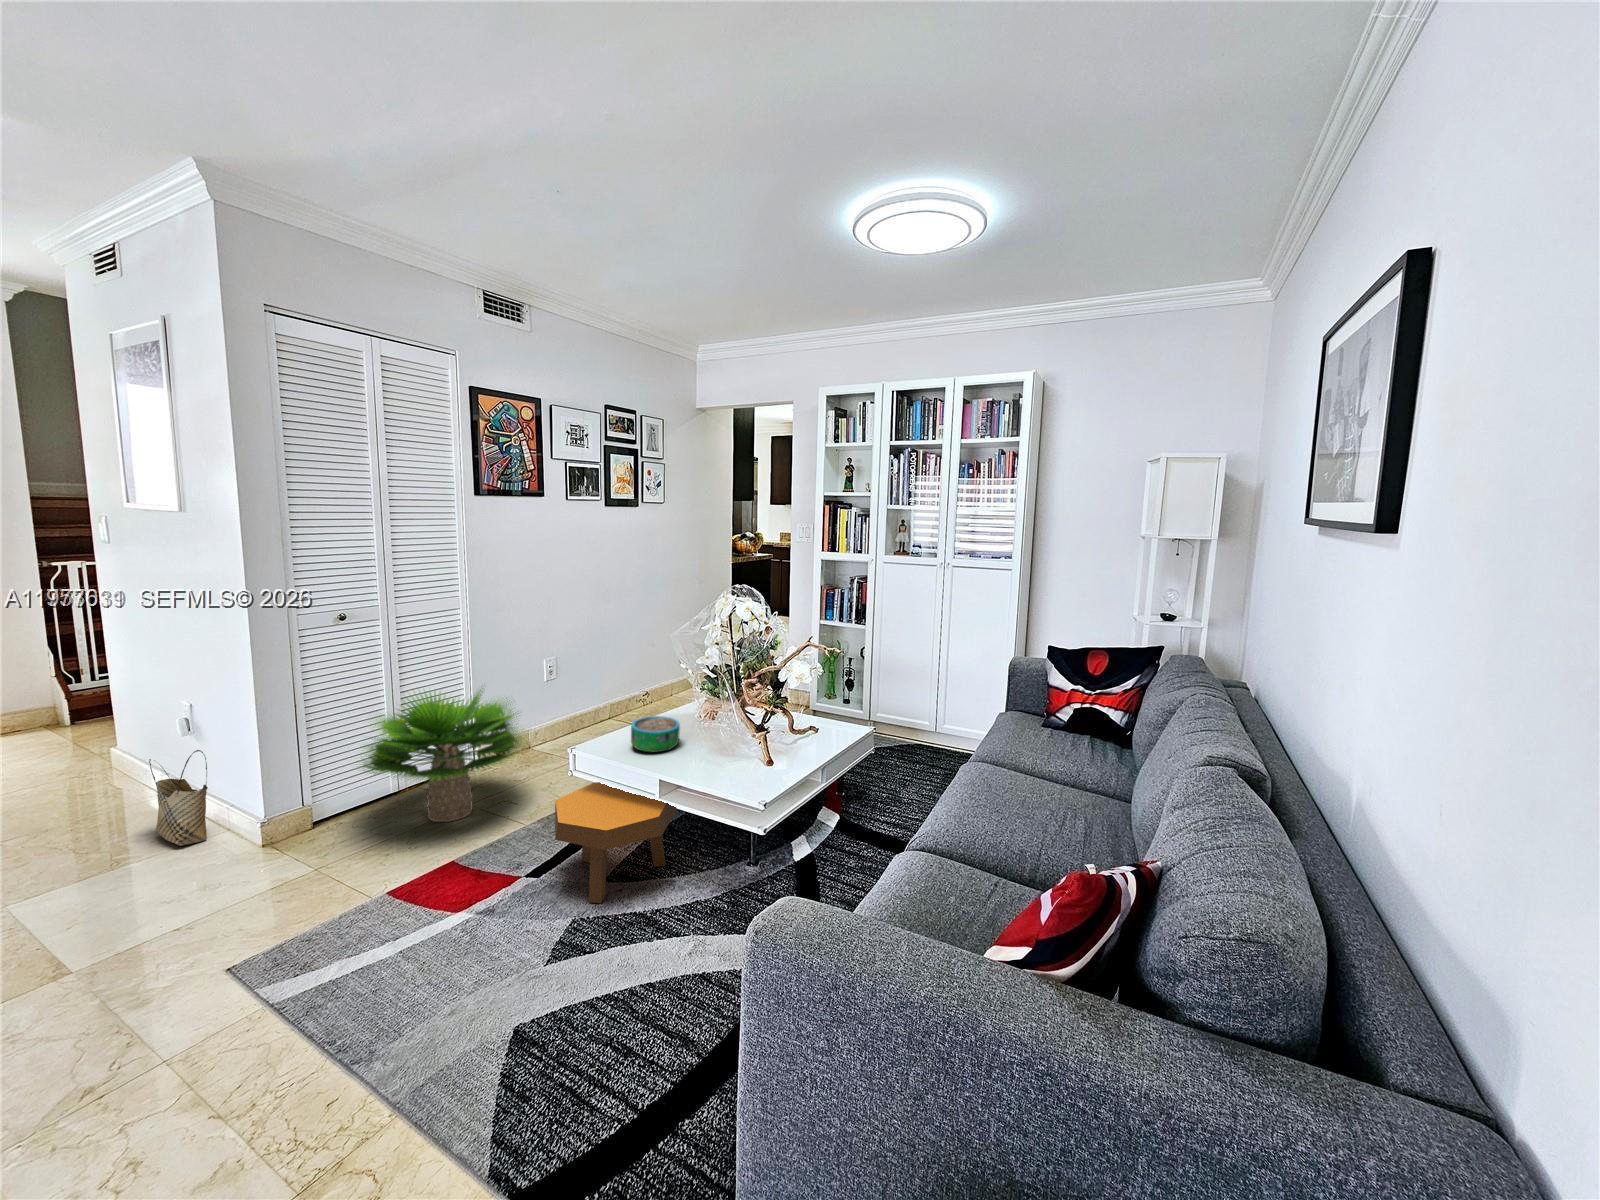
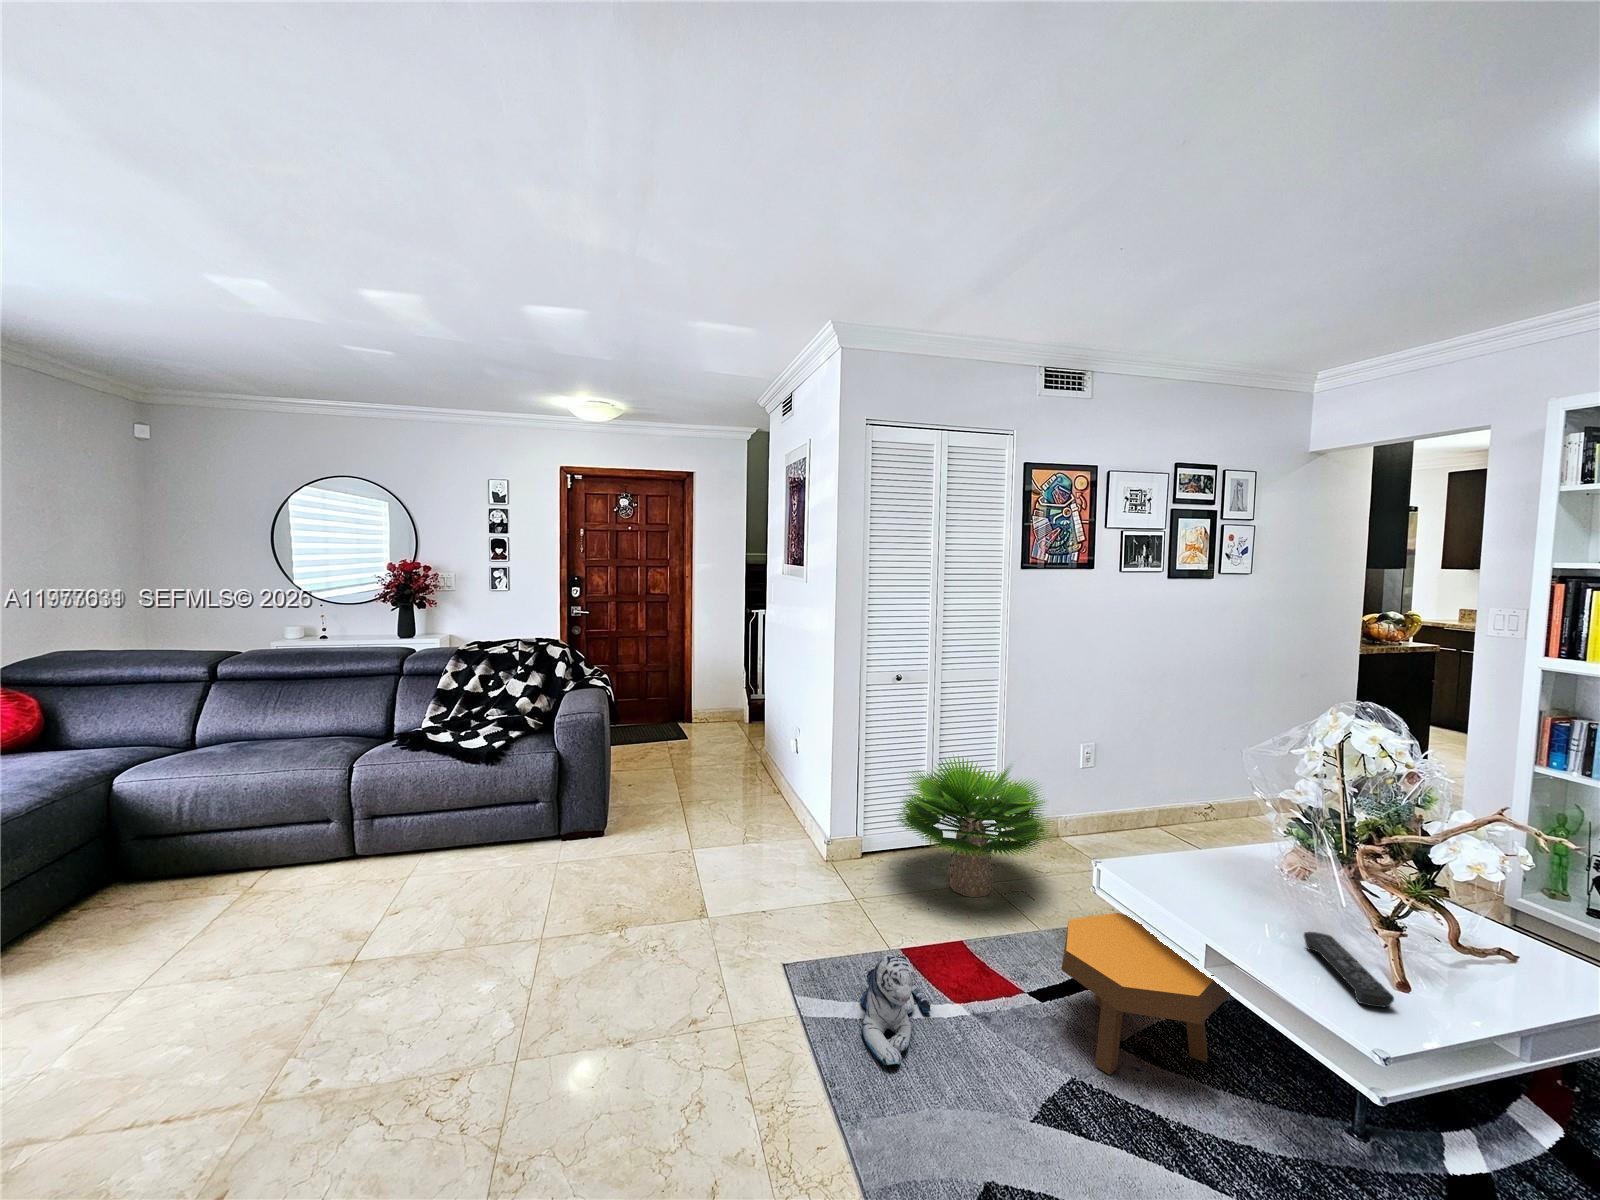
decorative bowl: present [631,716,680,752] -> none [1171,849,1245,905]
remote control: none [718,747,767,781] -> present [1304,932,1394,1007]
woven basket: present [149,750,208,846] -> none [769,770,802,844]
plush toy: none [350,885,434,991] -> present [860,954,931,1065]

